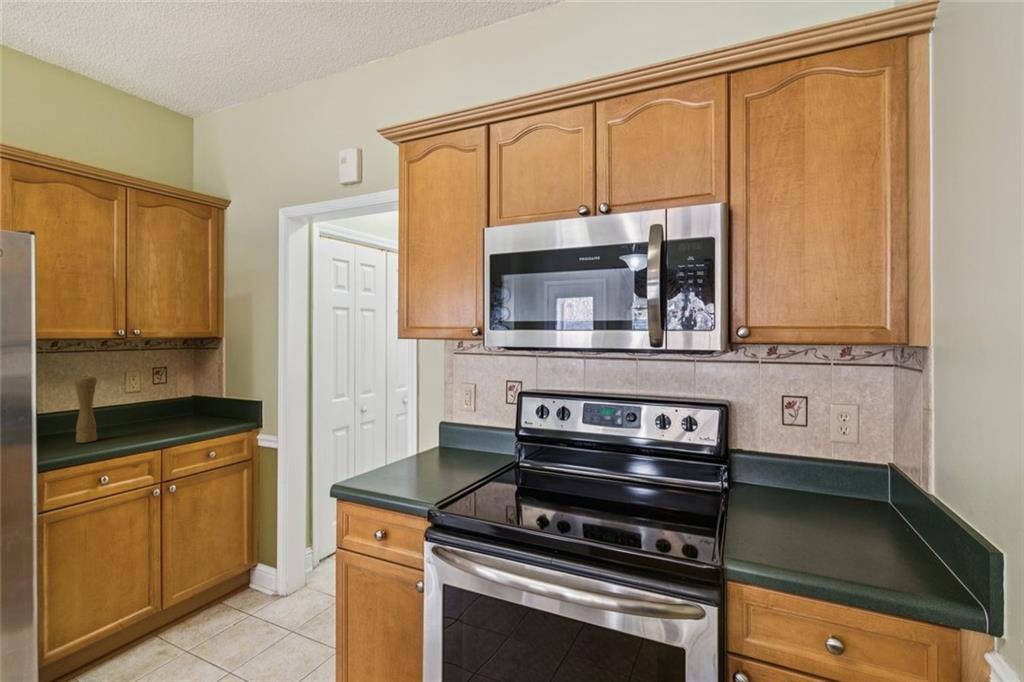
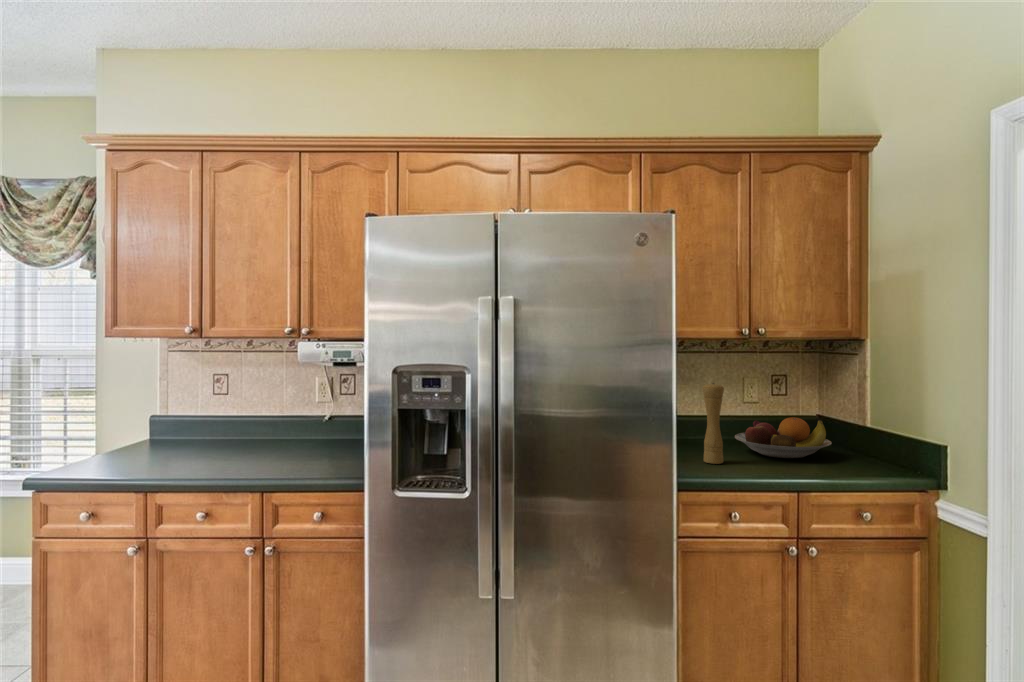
fruit bowl: none [113,397,196,429] -> present [735,417,832,458]

